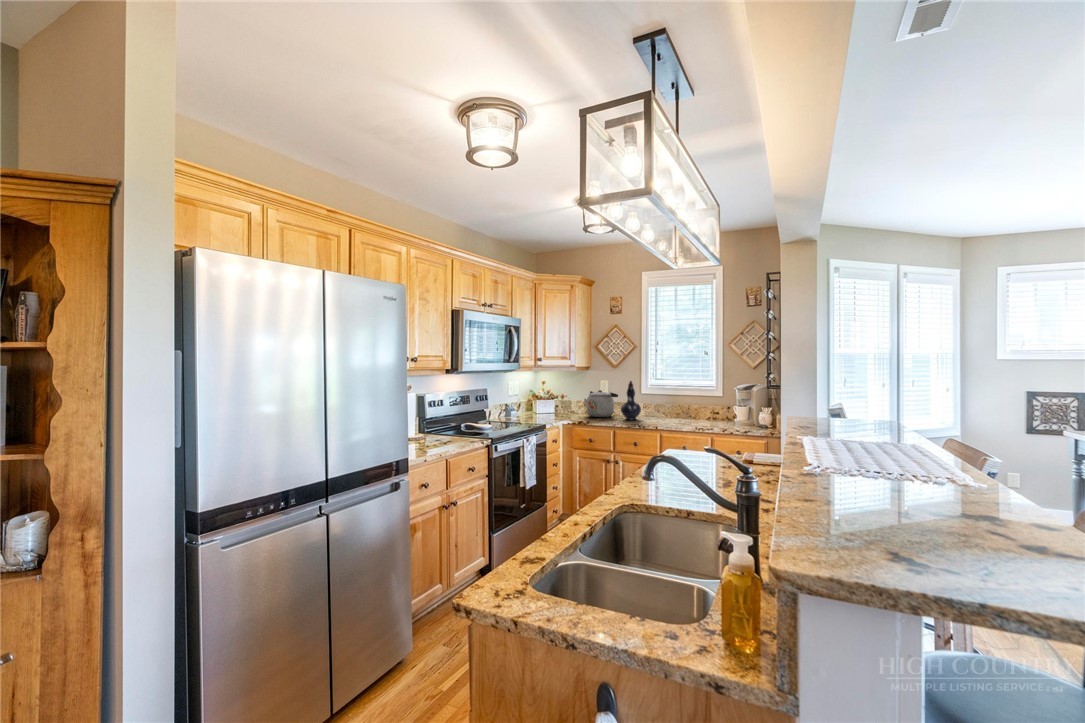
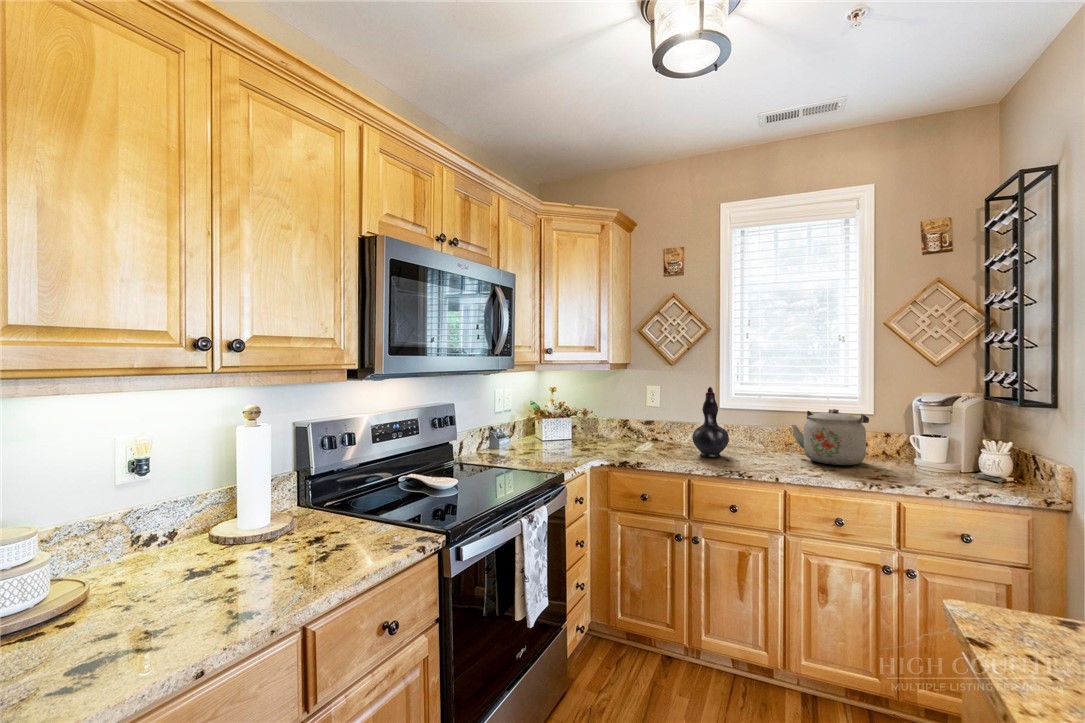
kettle: present [584,390,618,417] -> present [792,409,869,465]

